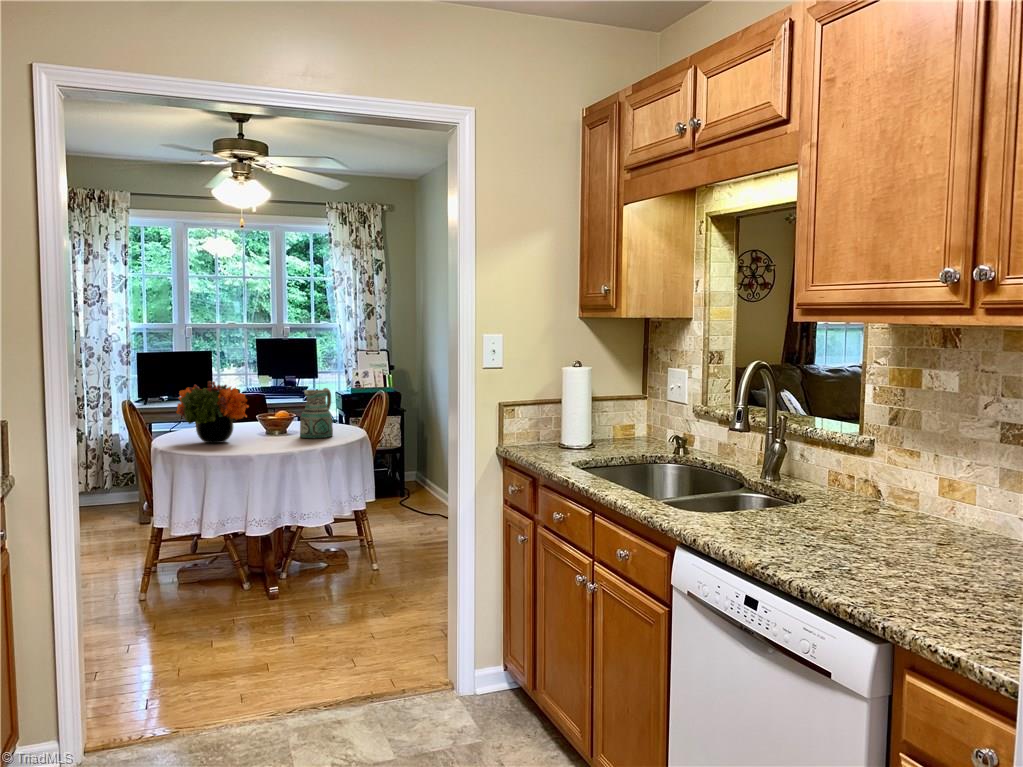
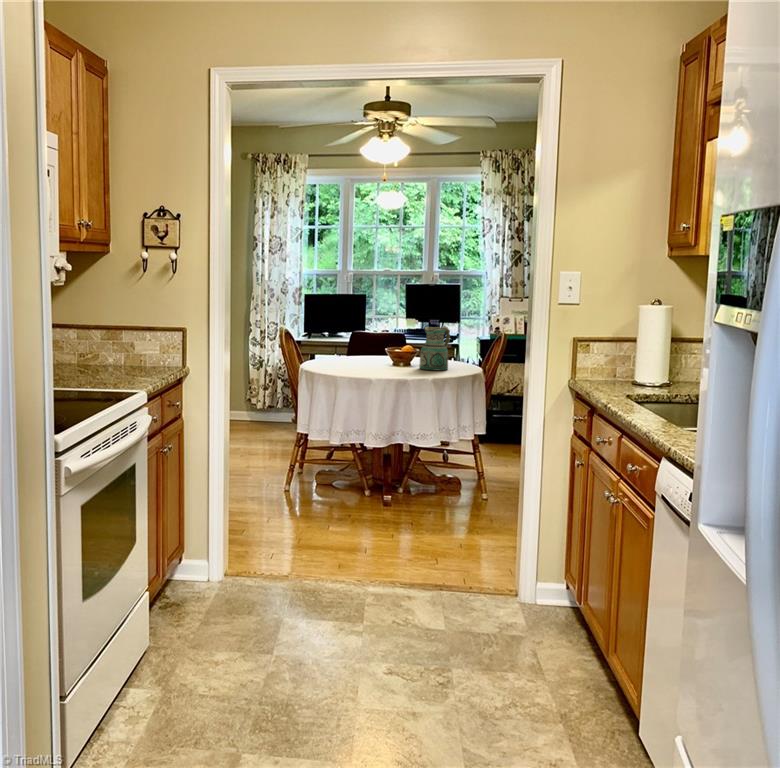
flower arrangement: present [176,381,249,443] -> none [319,314,378,368]

